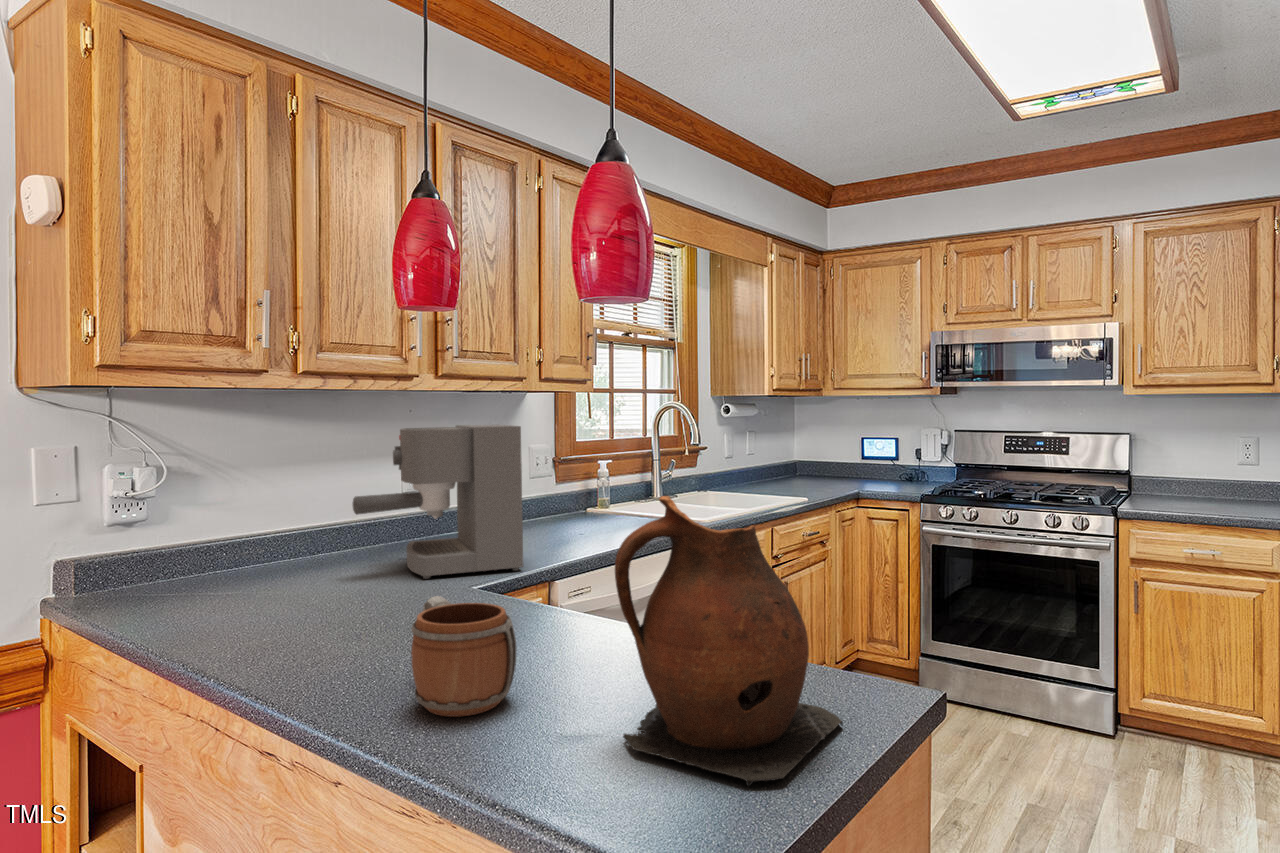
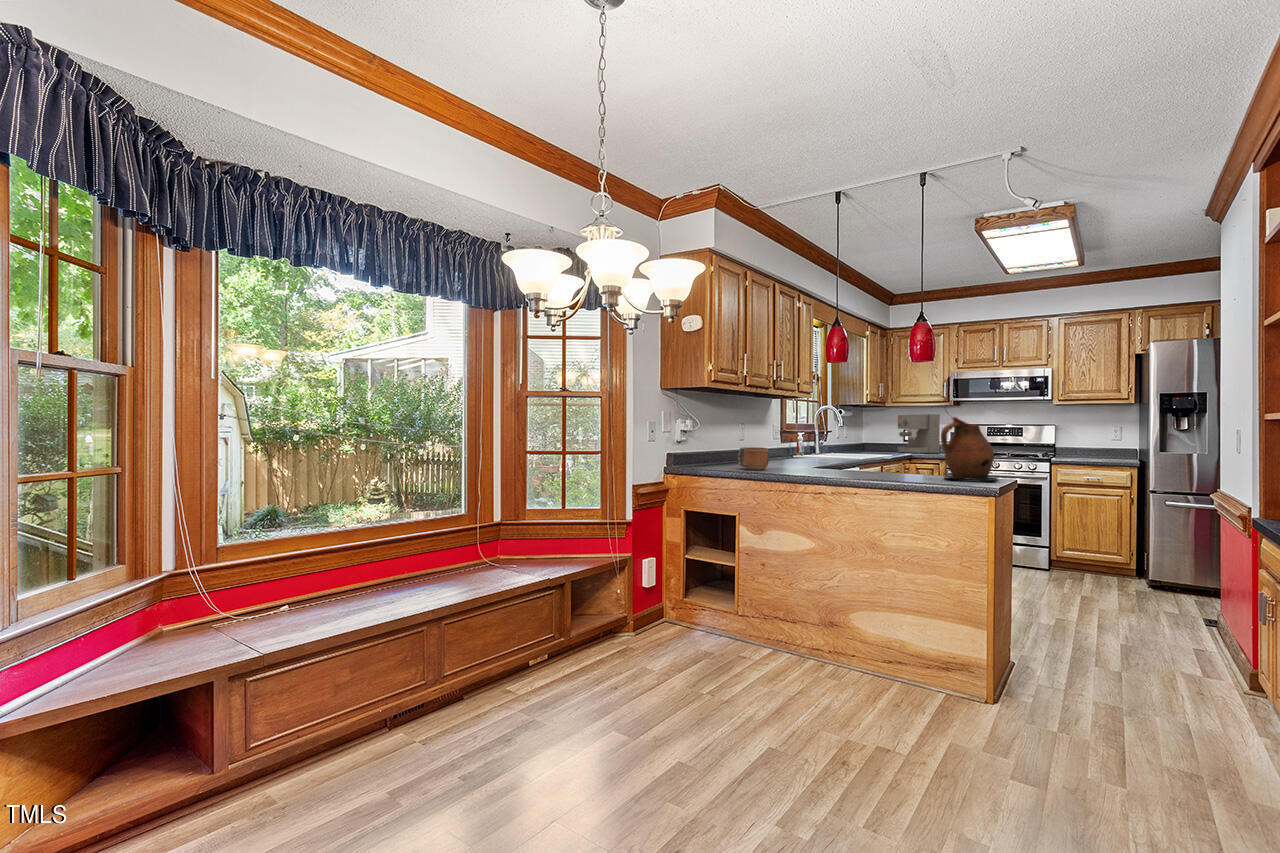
coffee maker: present [353,424,523,579] -> present [898,414,940,454]
mug: present [411,596,516,717] -> present [738,447,769,470]

